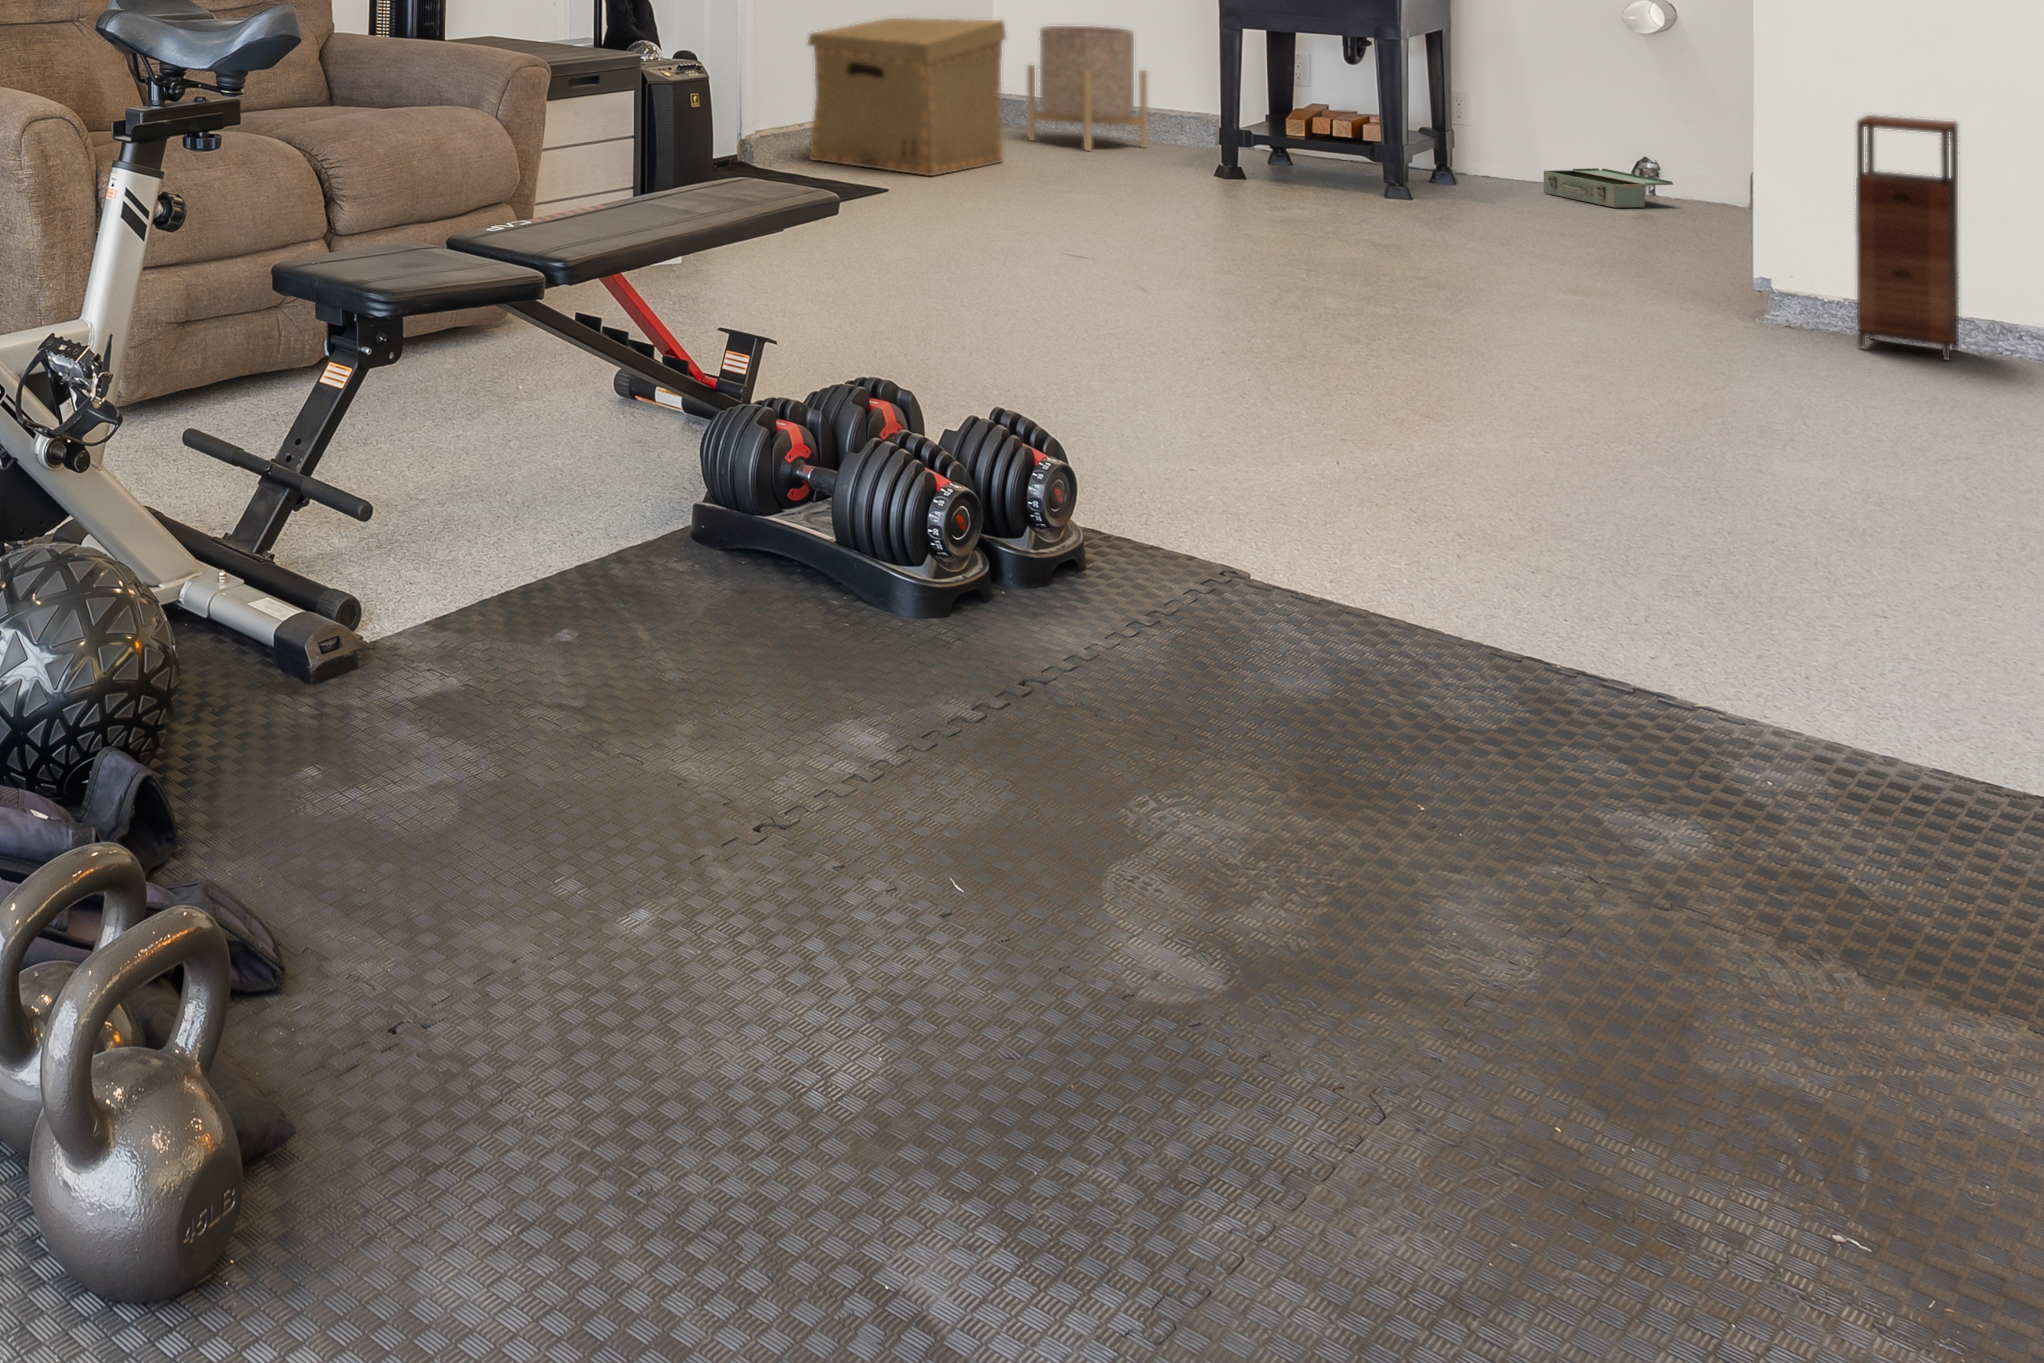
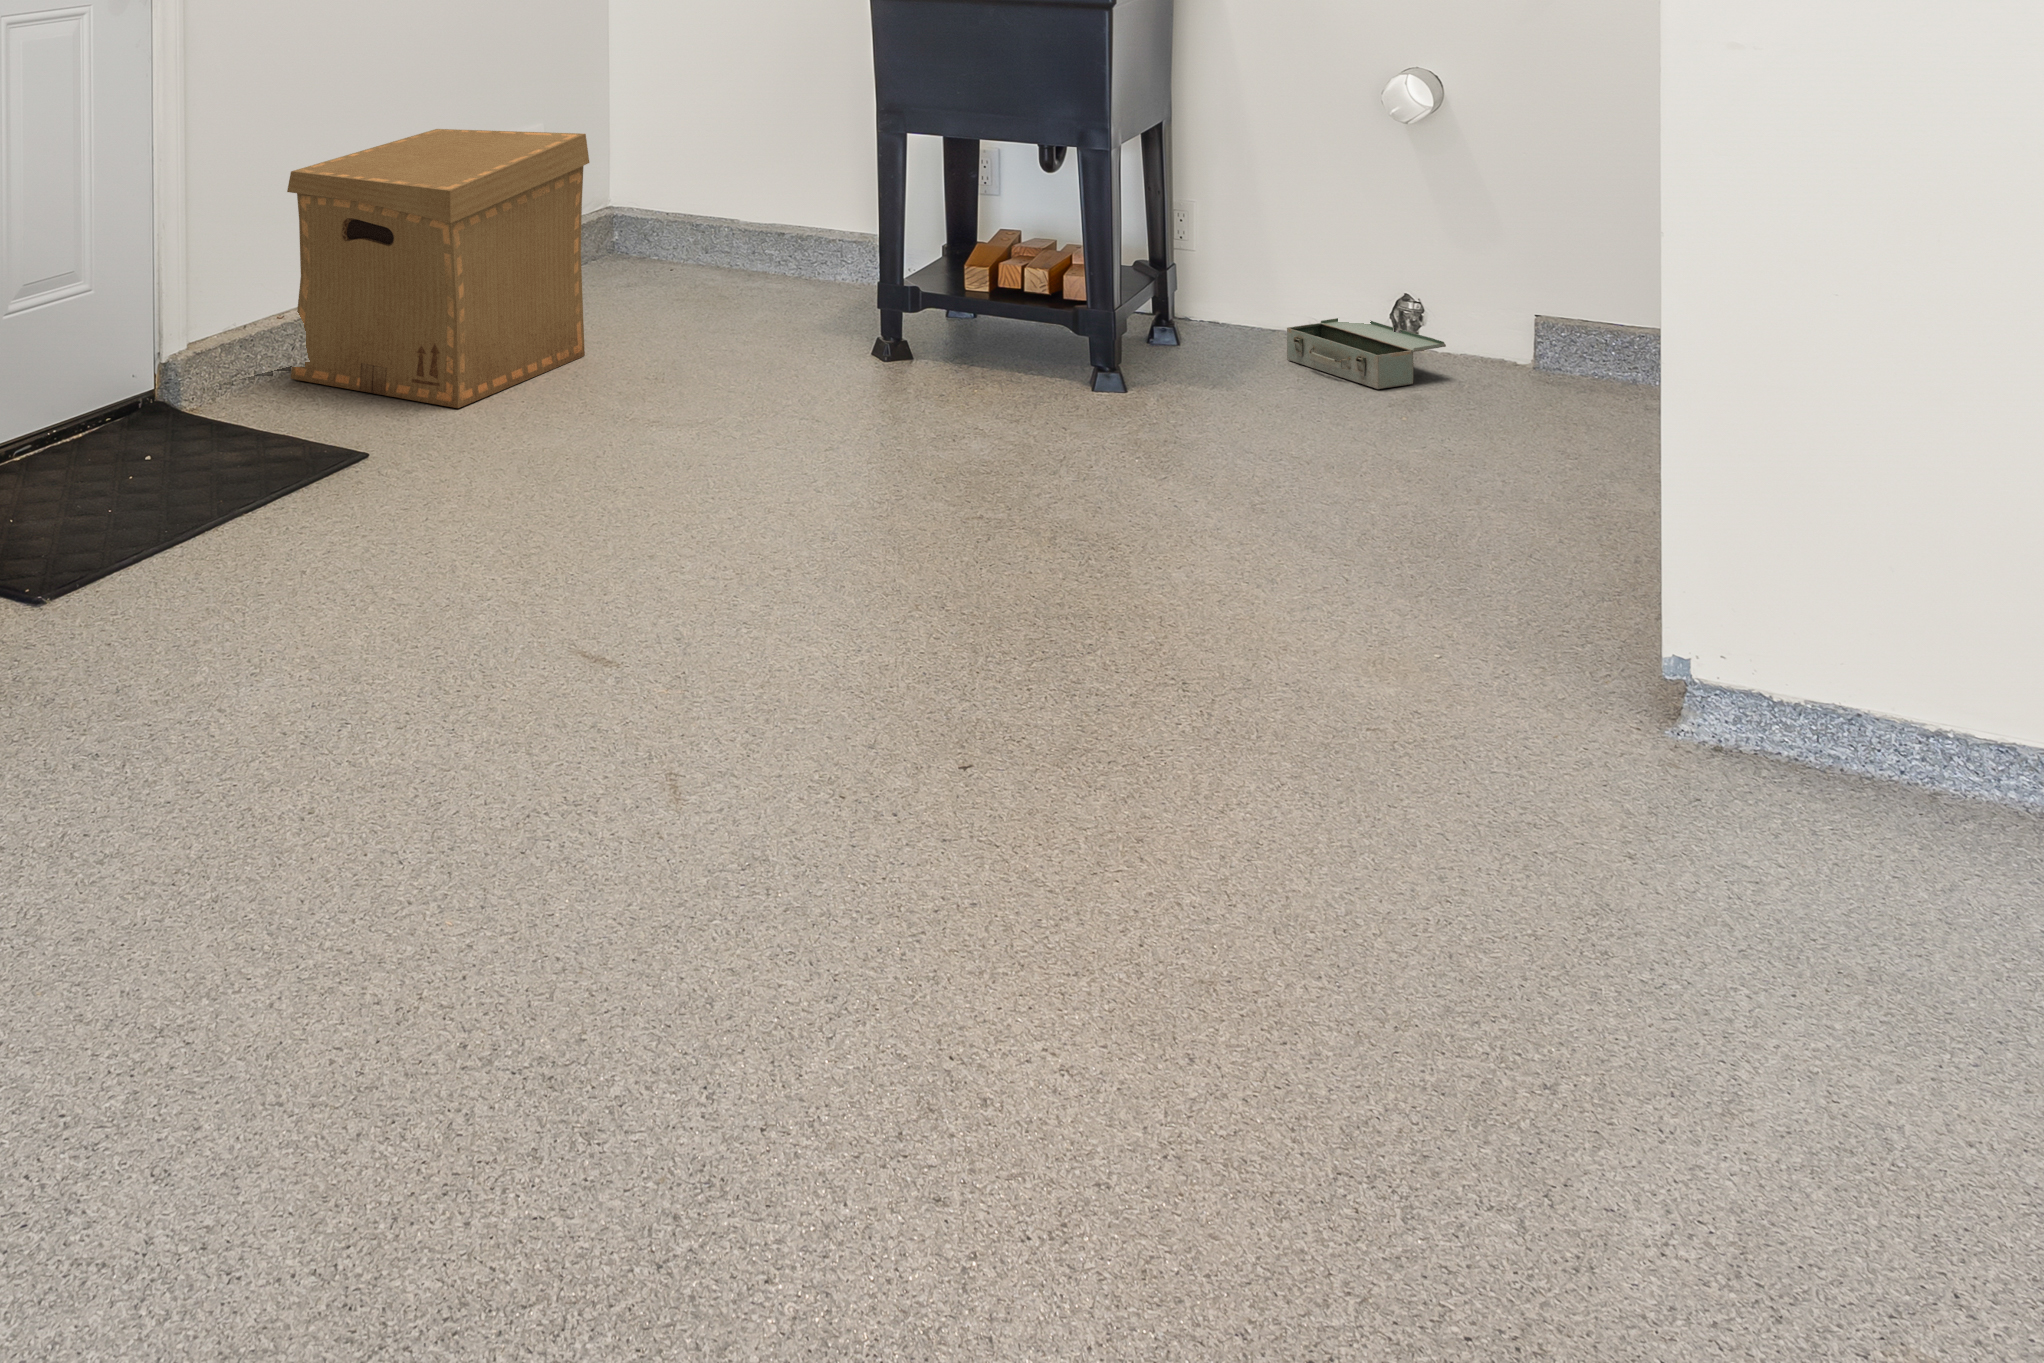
planter: present [1027,26,1148,150] -> none [642,118,798,312]
storage cabinet: present [1856,115,1959,360] -> none [1851,372,2015,866]

